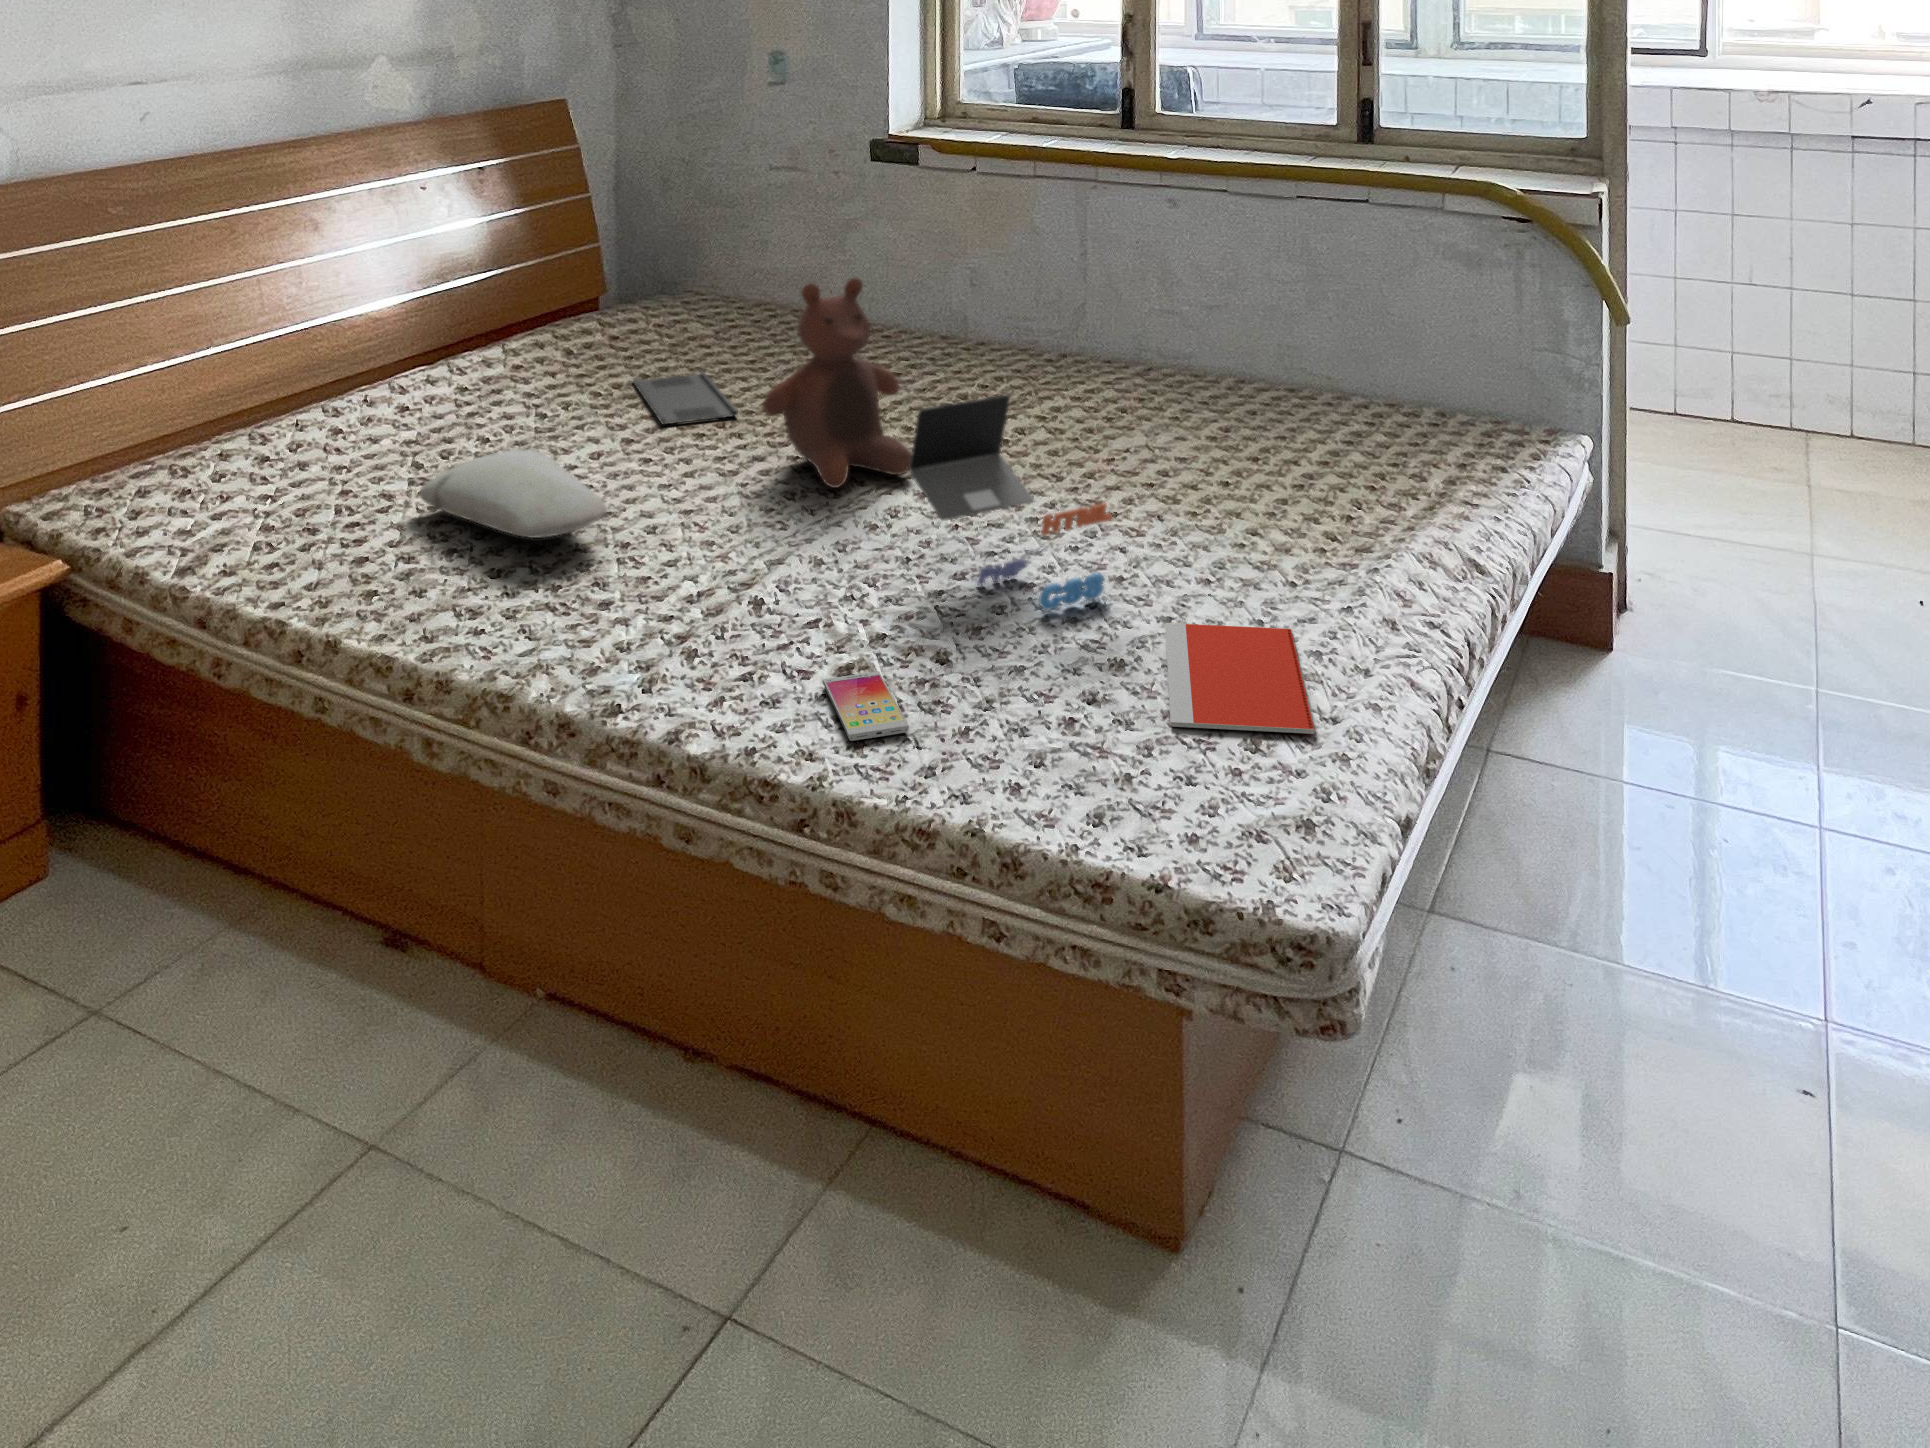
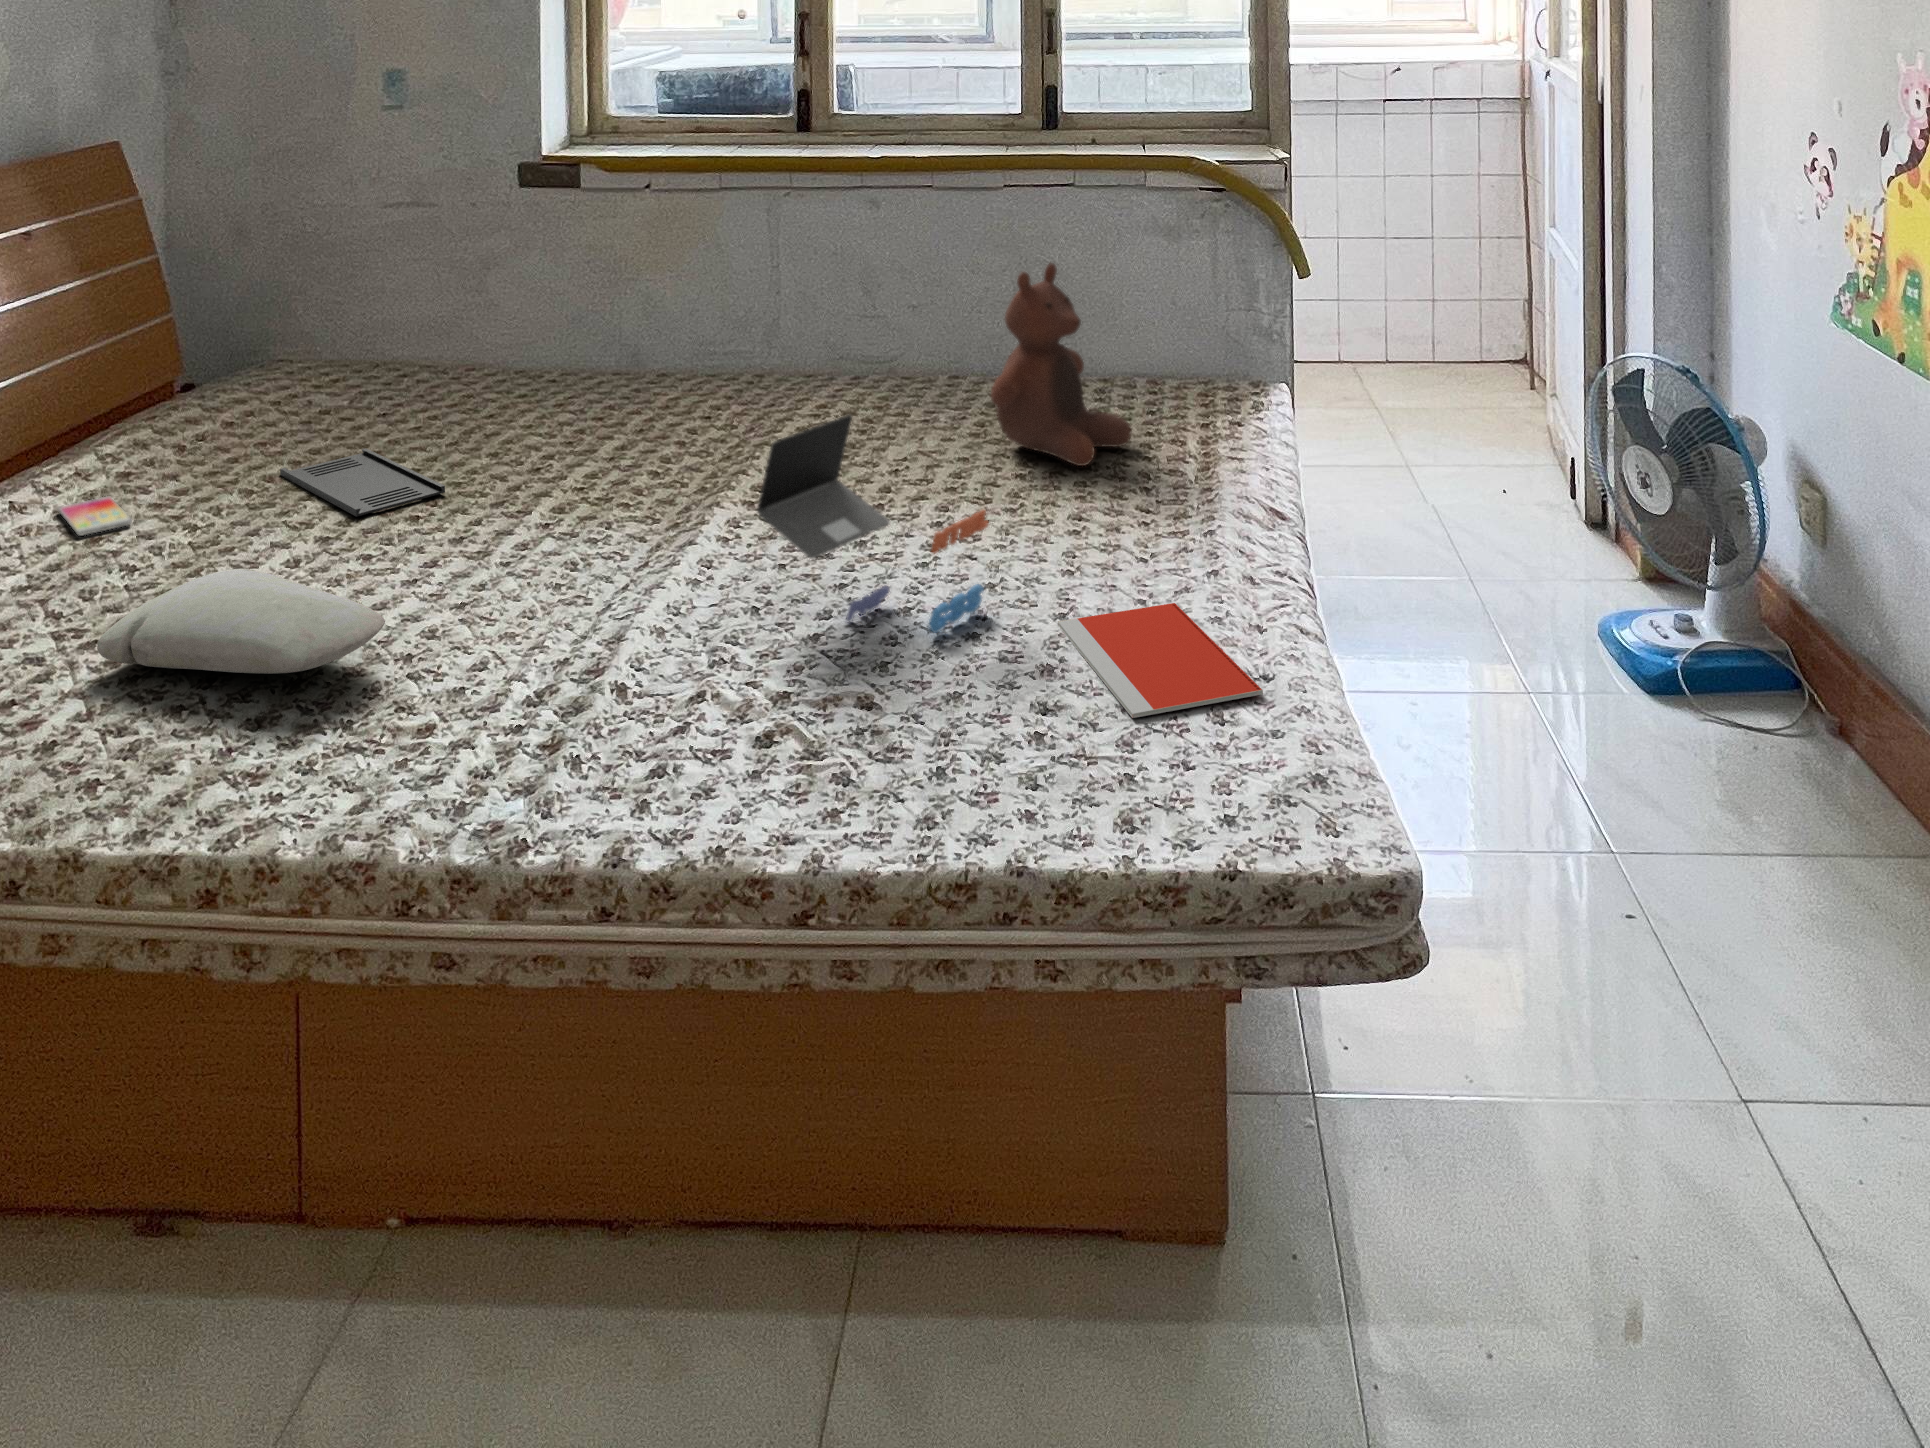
stuffed bear: present [763,278,911,488] -> present [991,263,1131,466]
smartphone: present [823,671,909,741] -> present [58,496,132,536]

